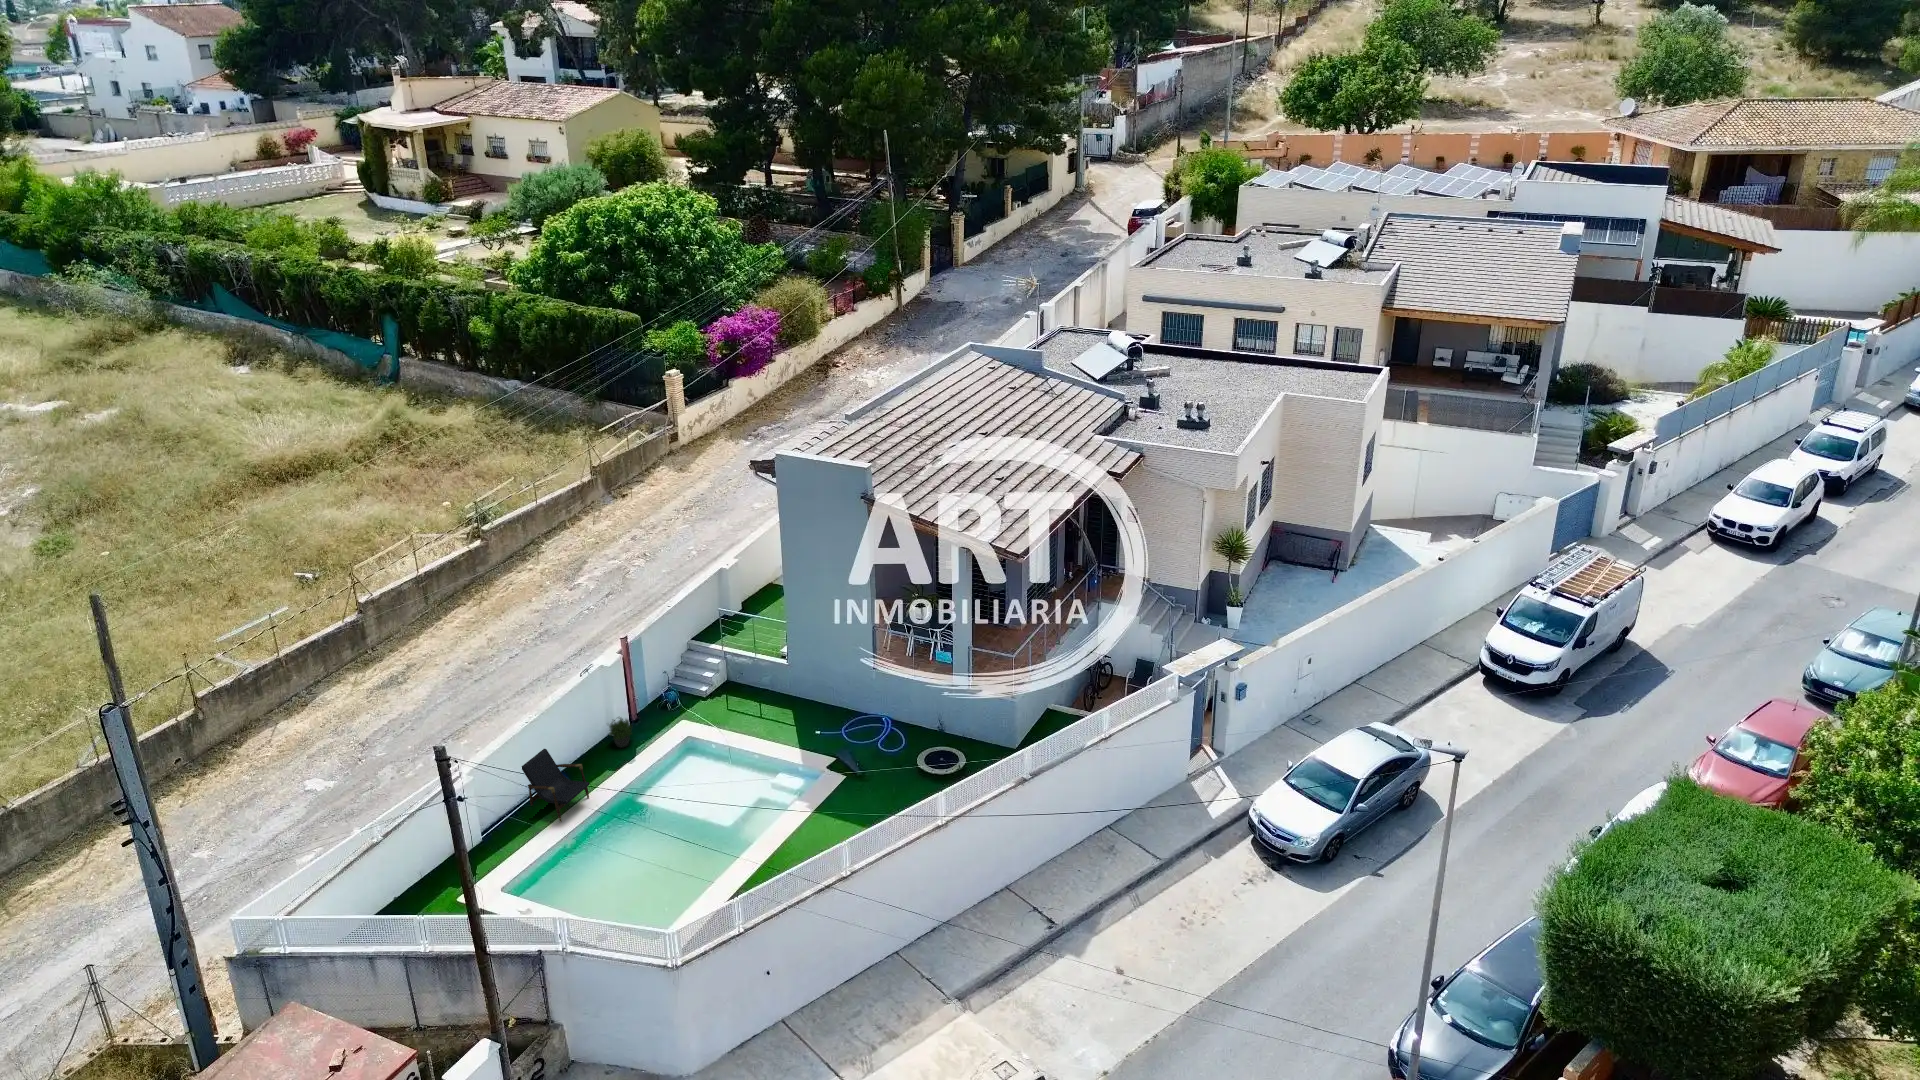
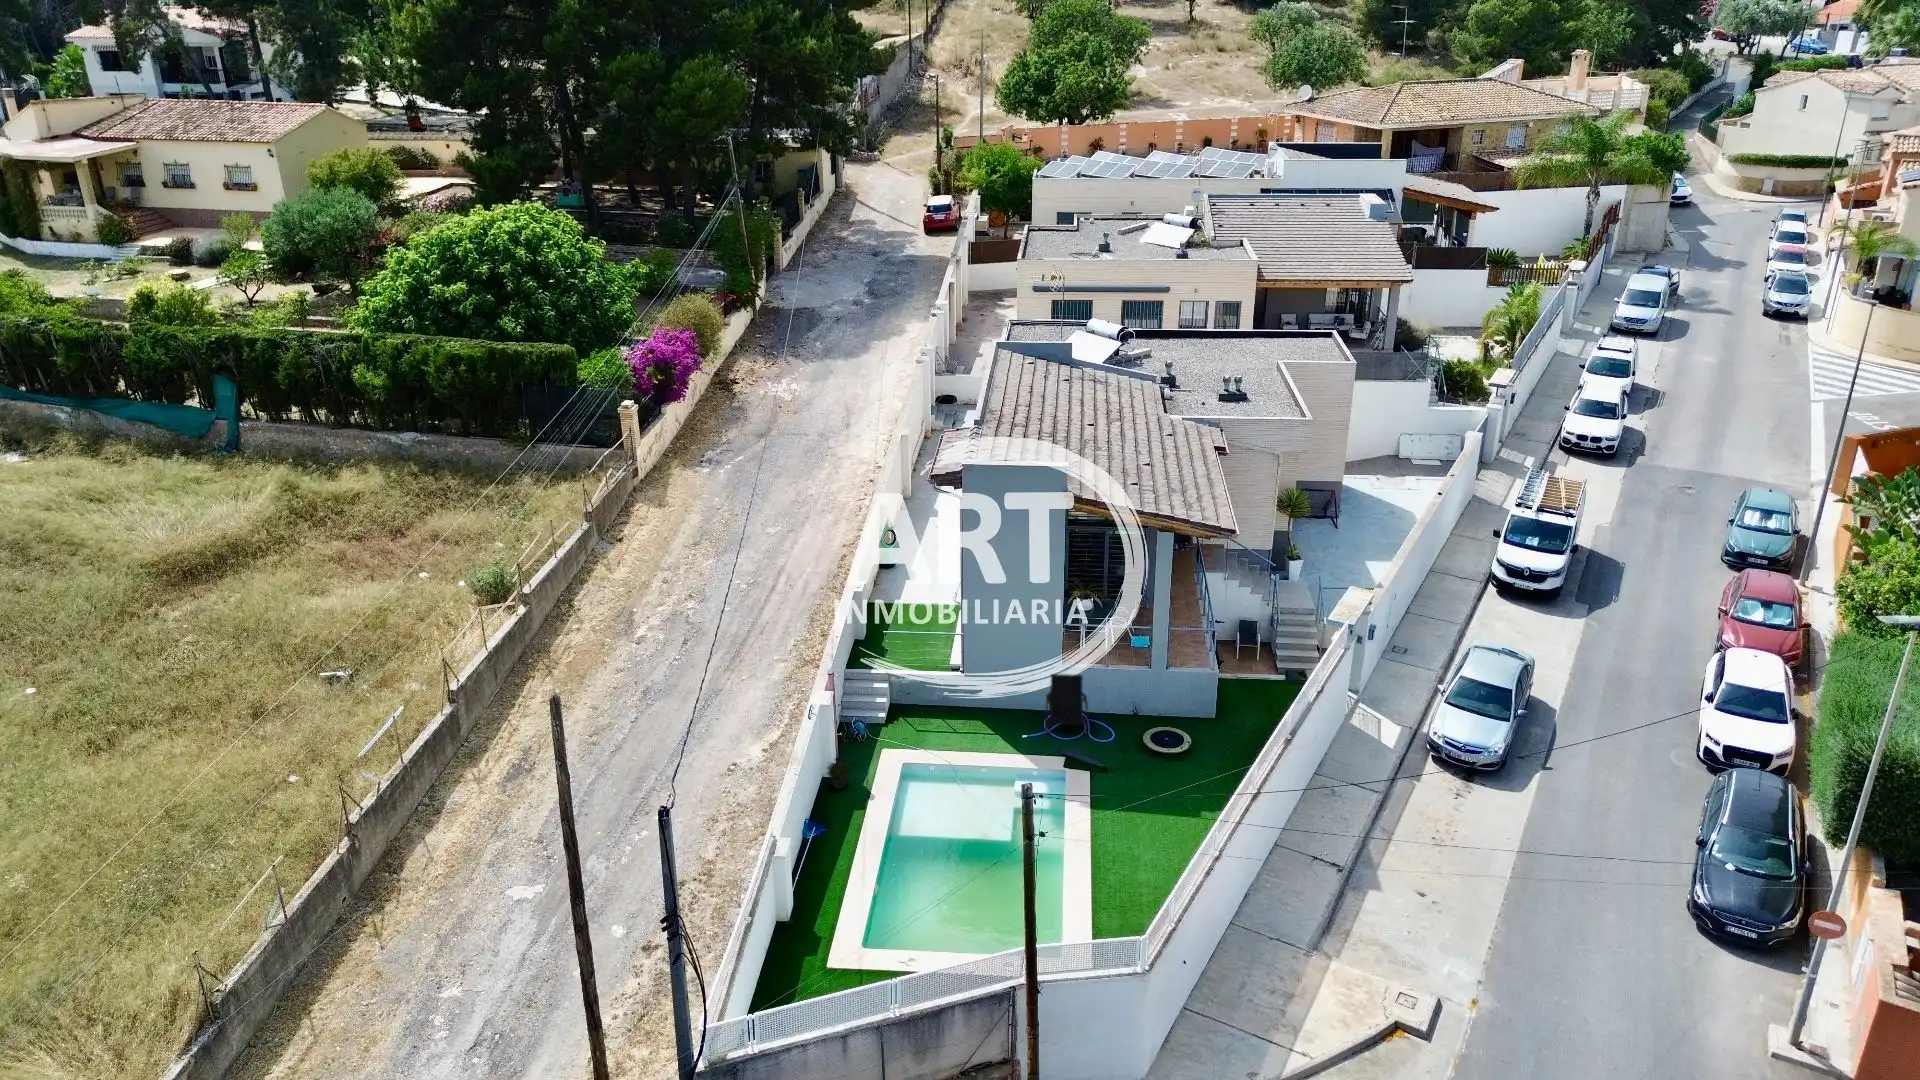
lounge chair: present [522,749,590,822] -> present [1045,674,1088,734]

